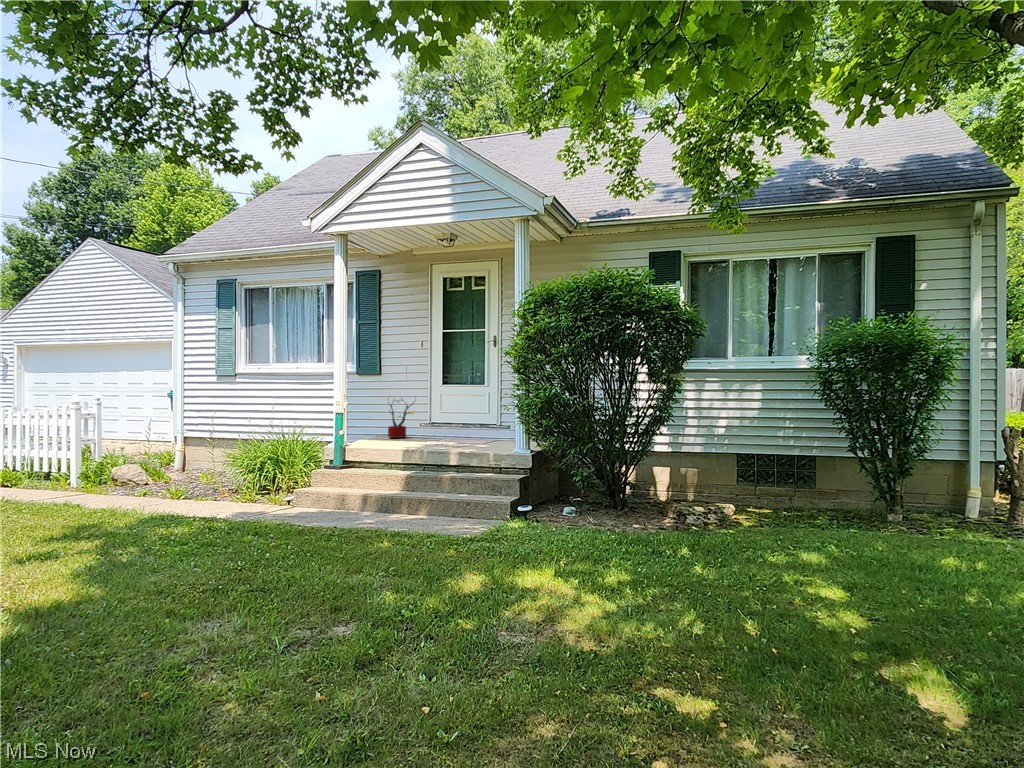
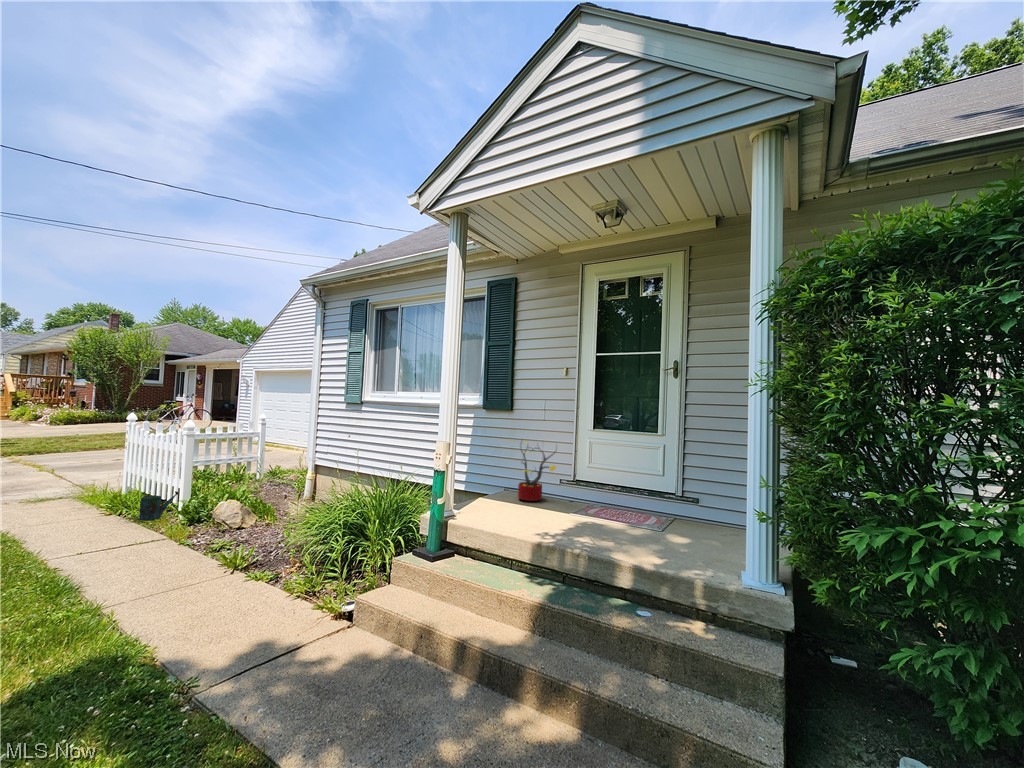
watering can: none [19,461,62,488] -> present [133,491,179,521]

